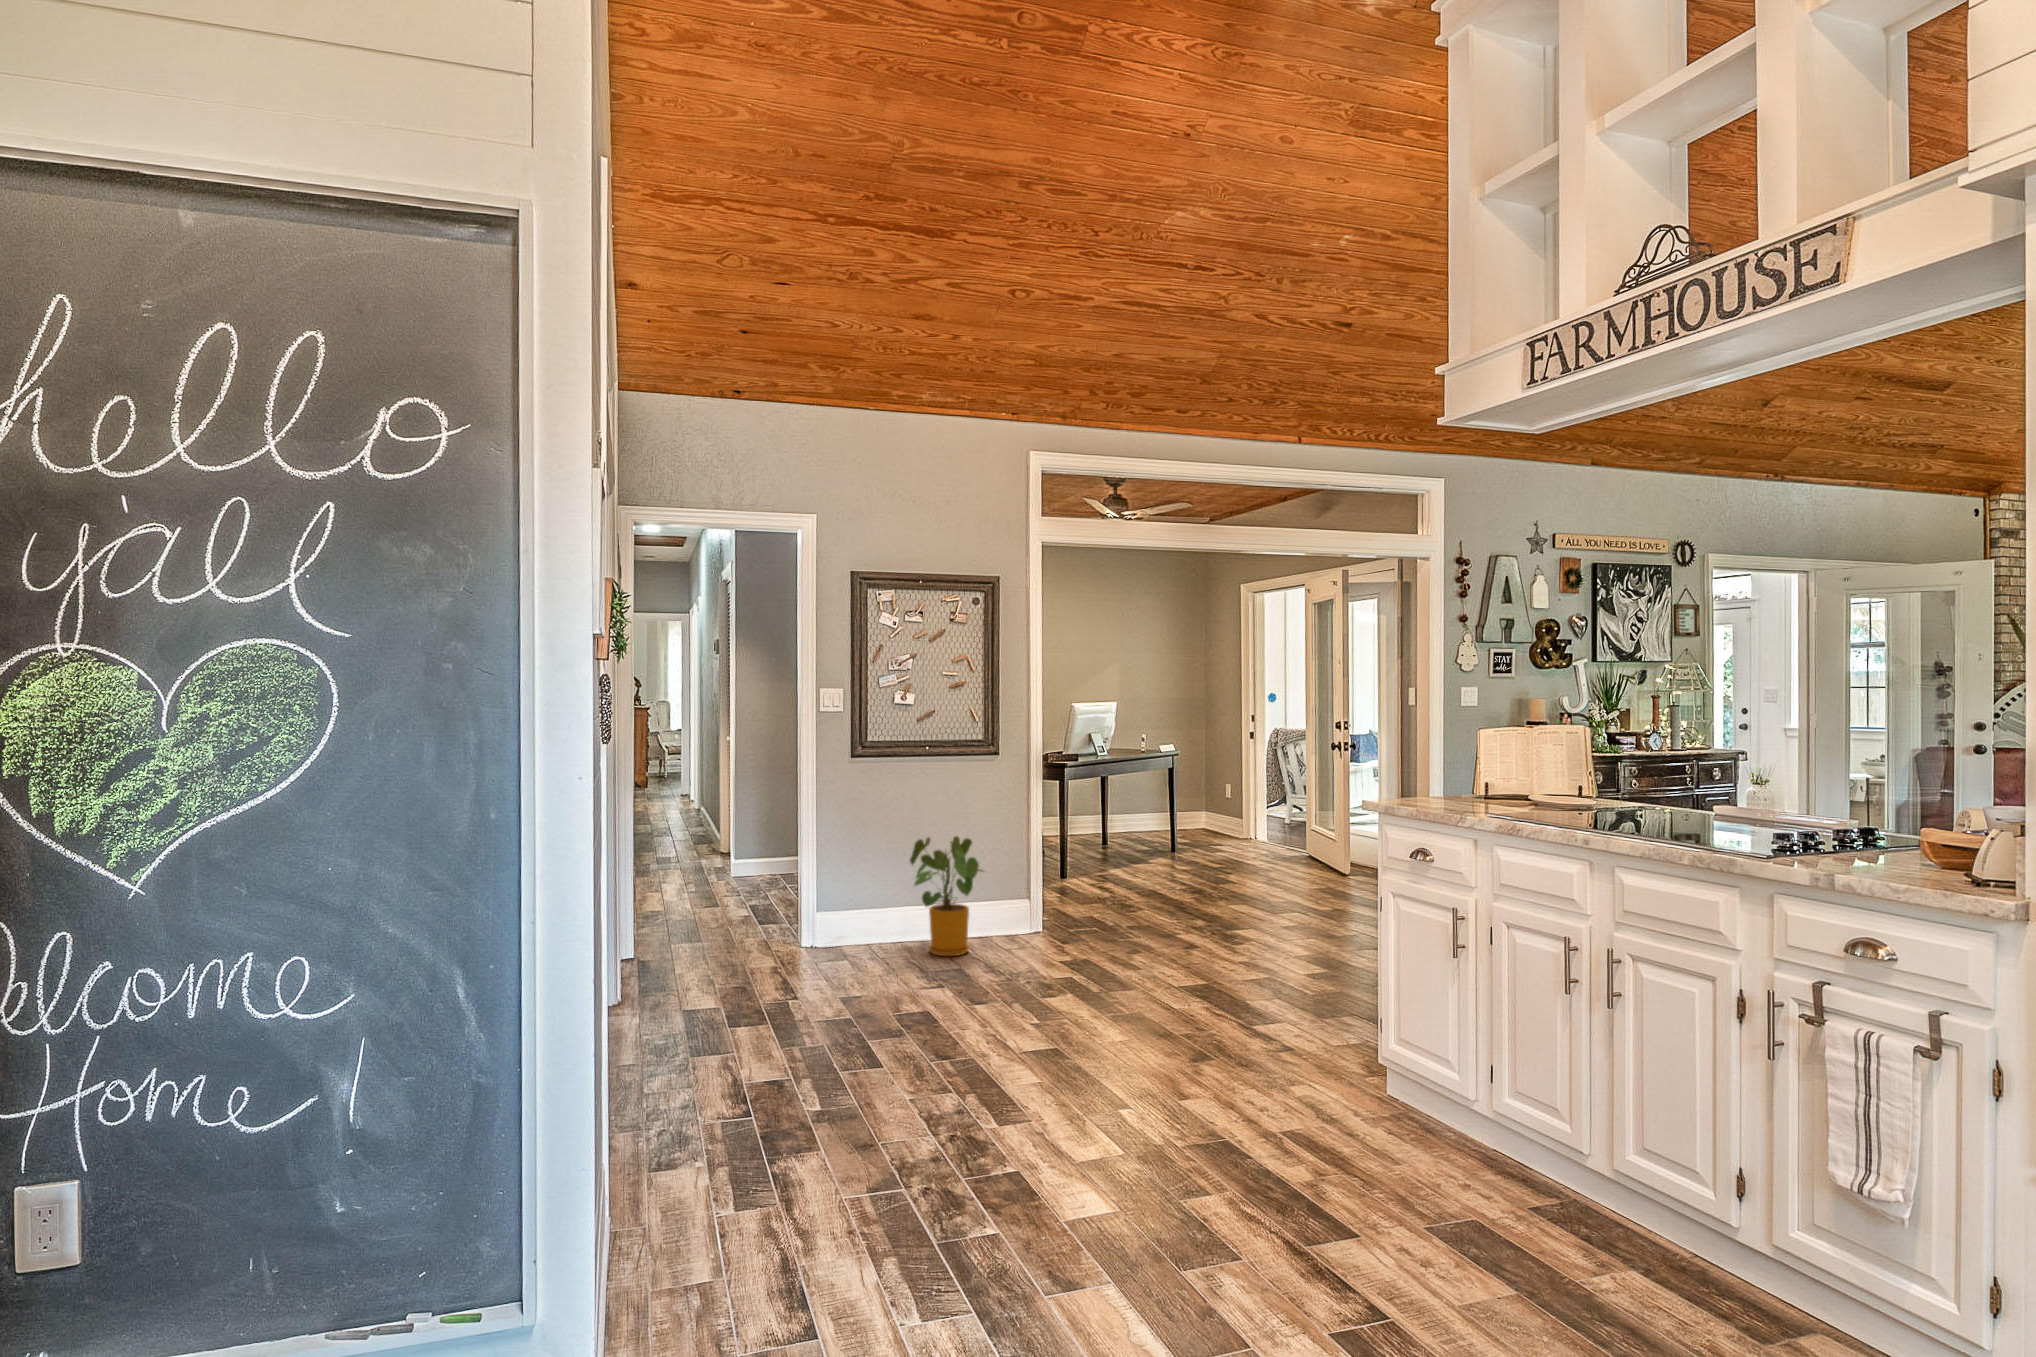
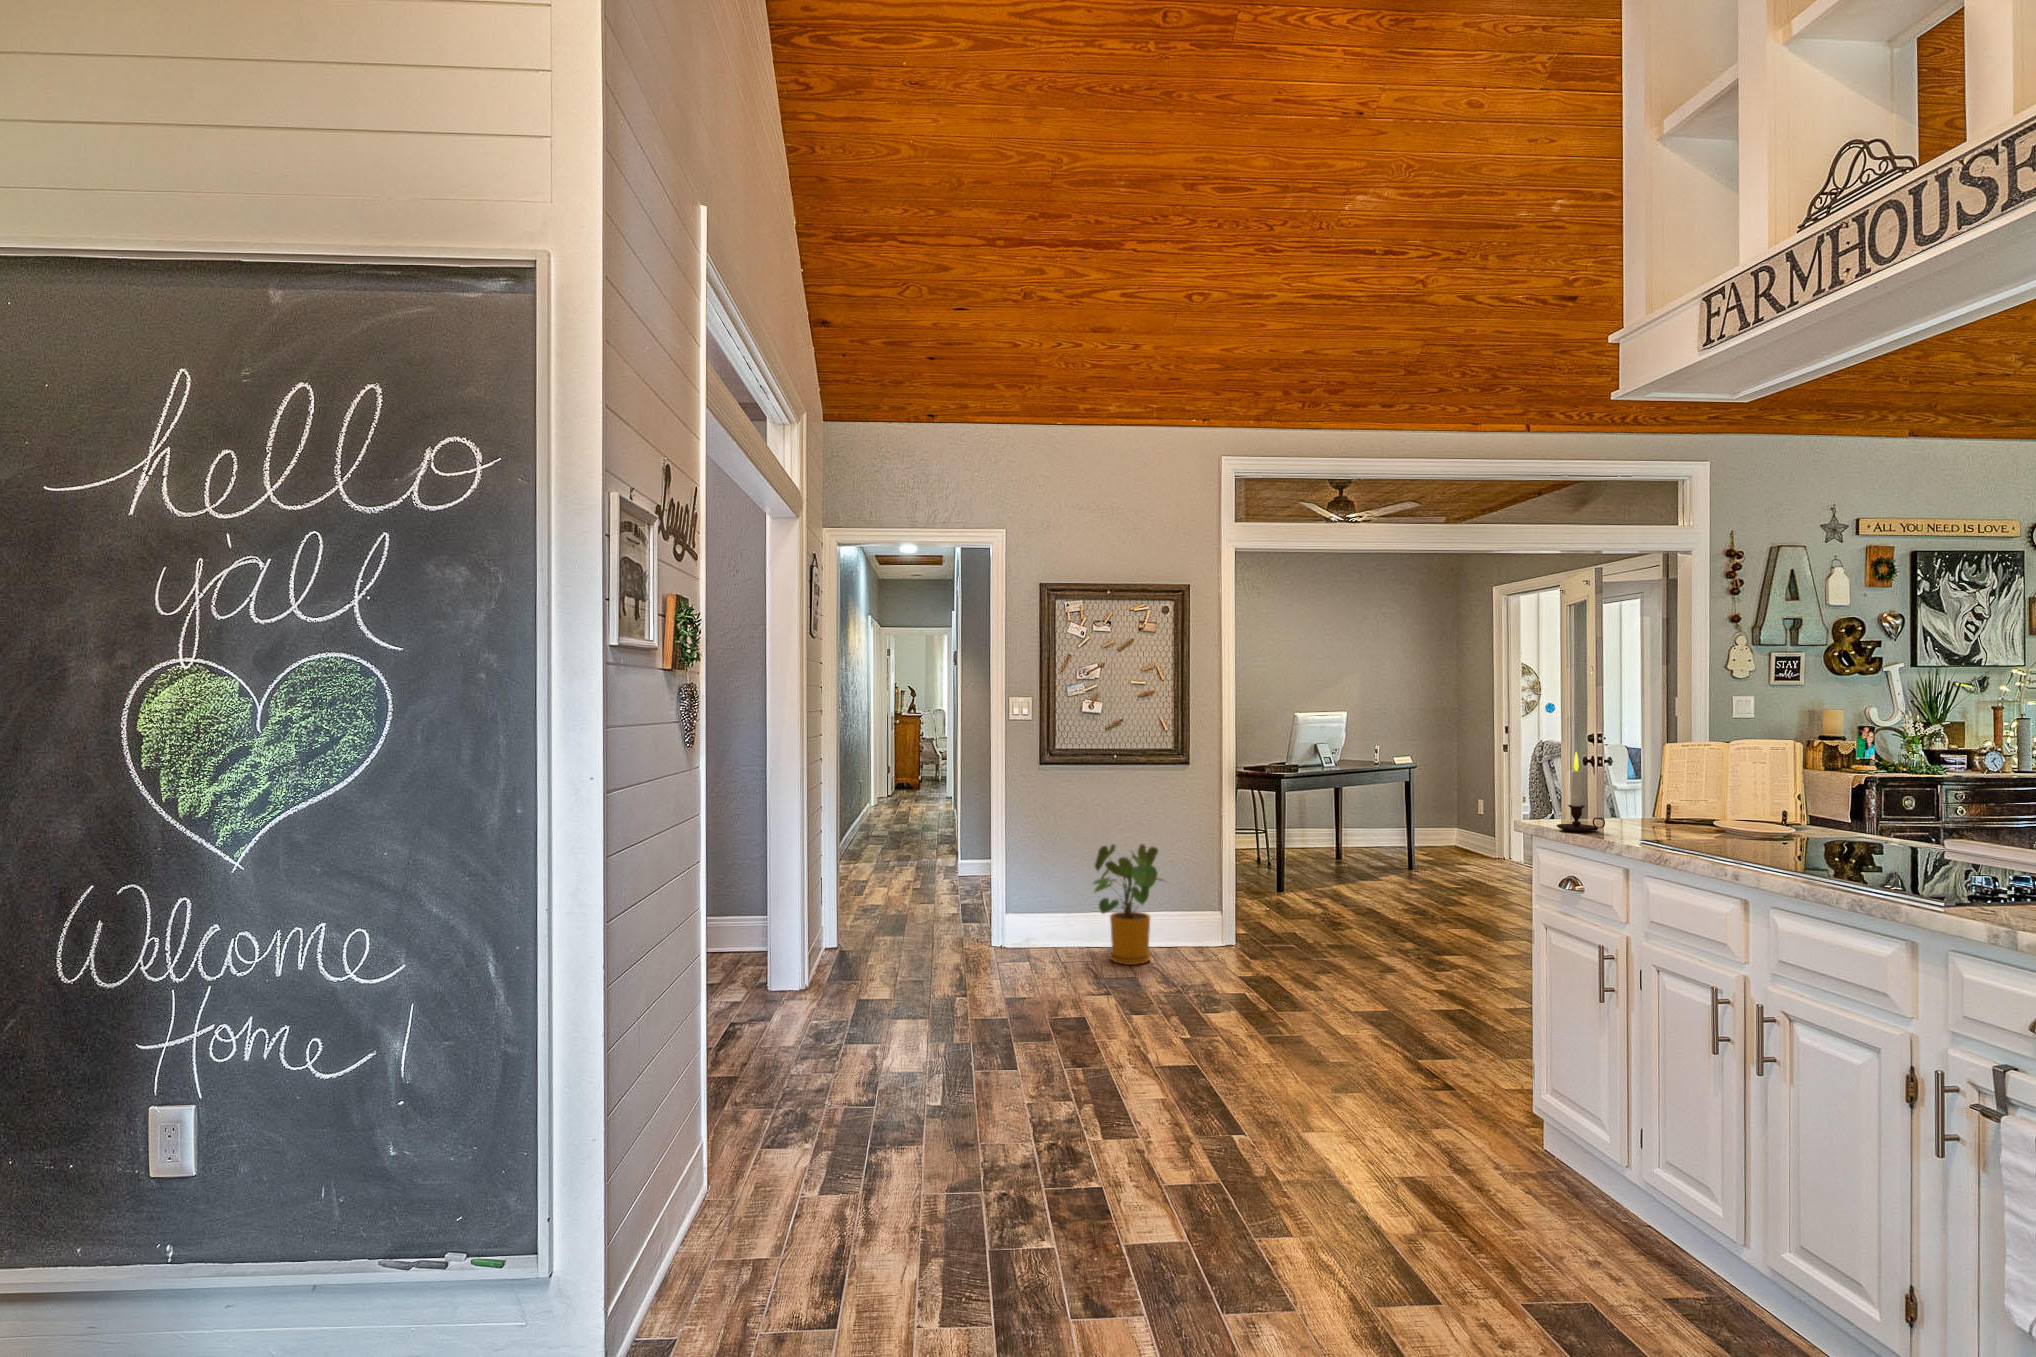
candle: none [1405,735,1448,806] -> present [1556,752,1605,832]

